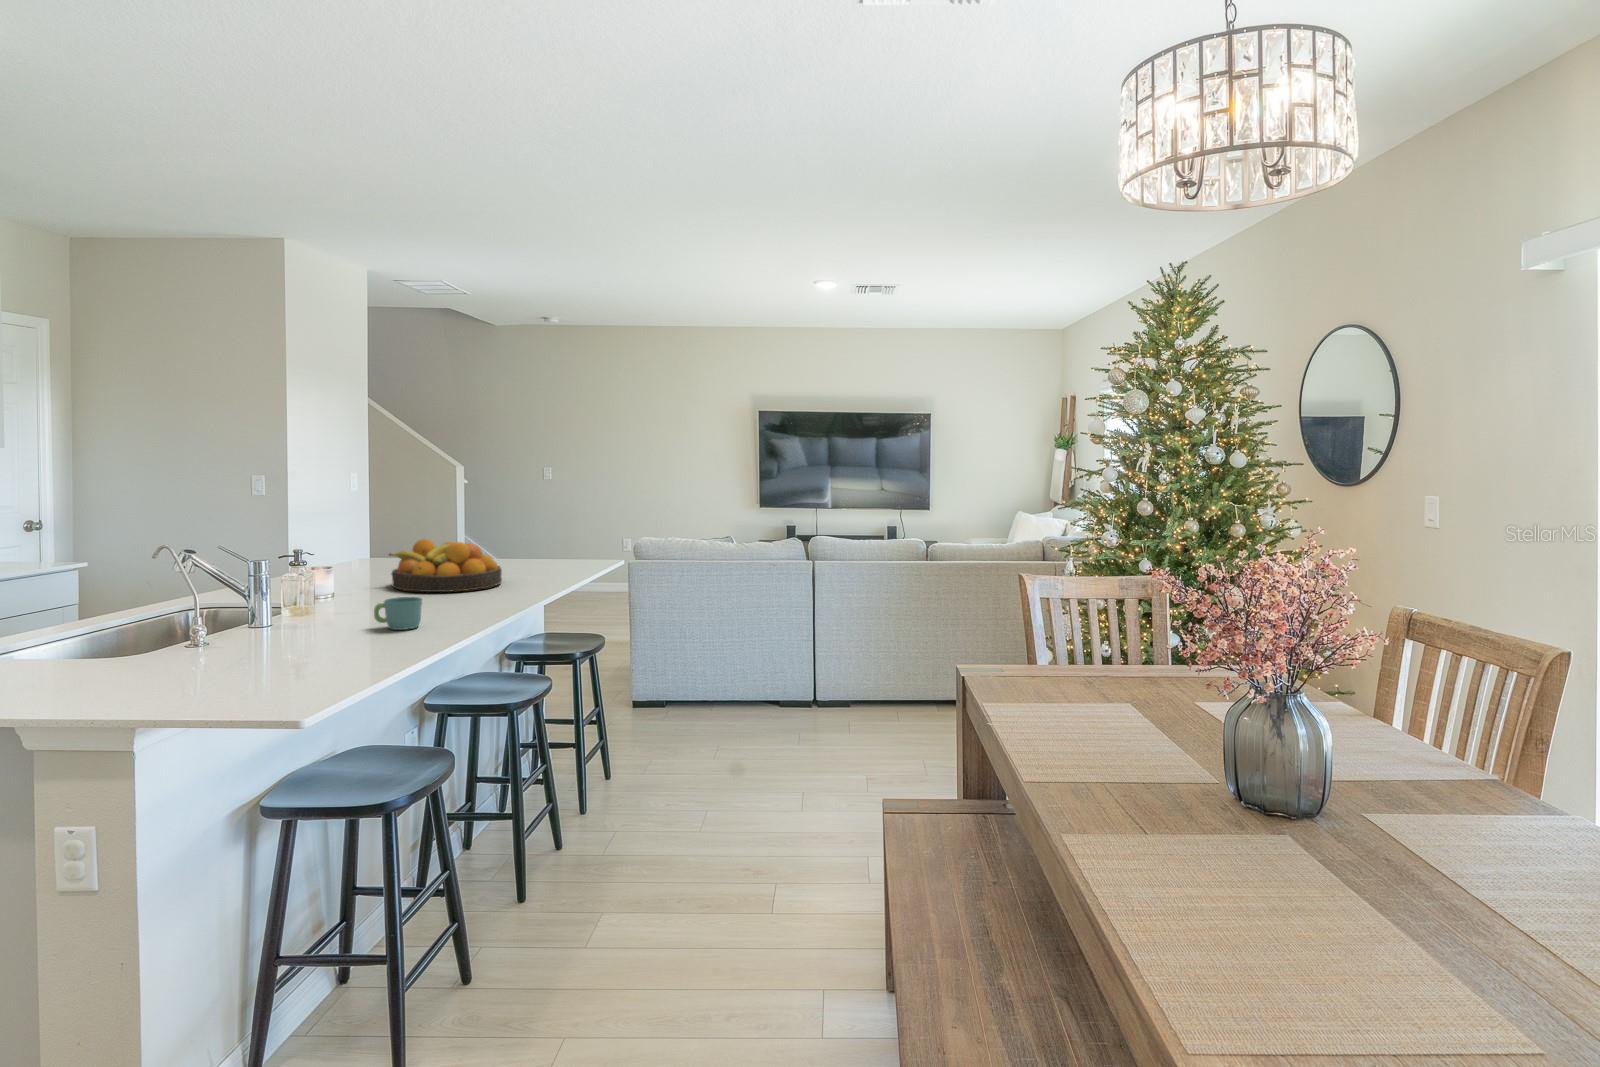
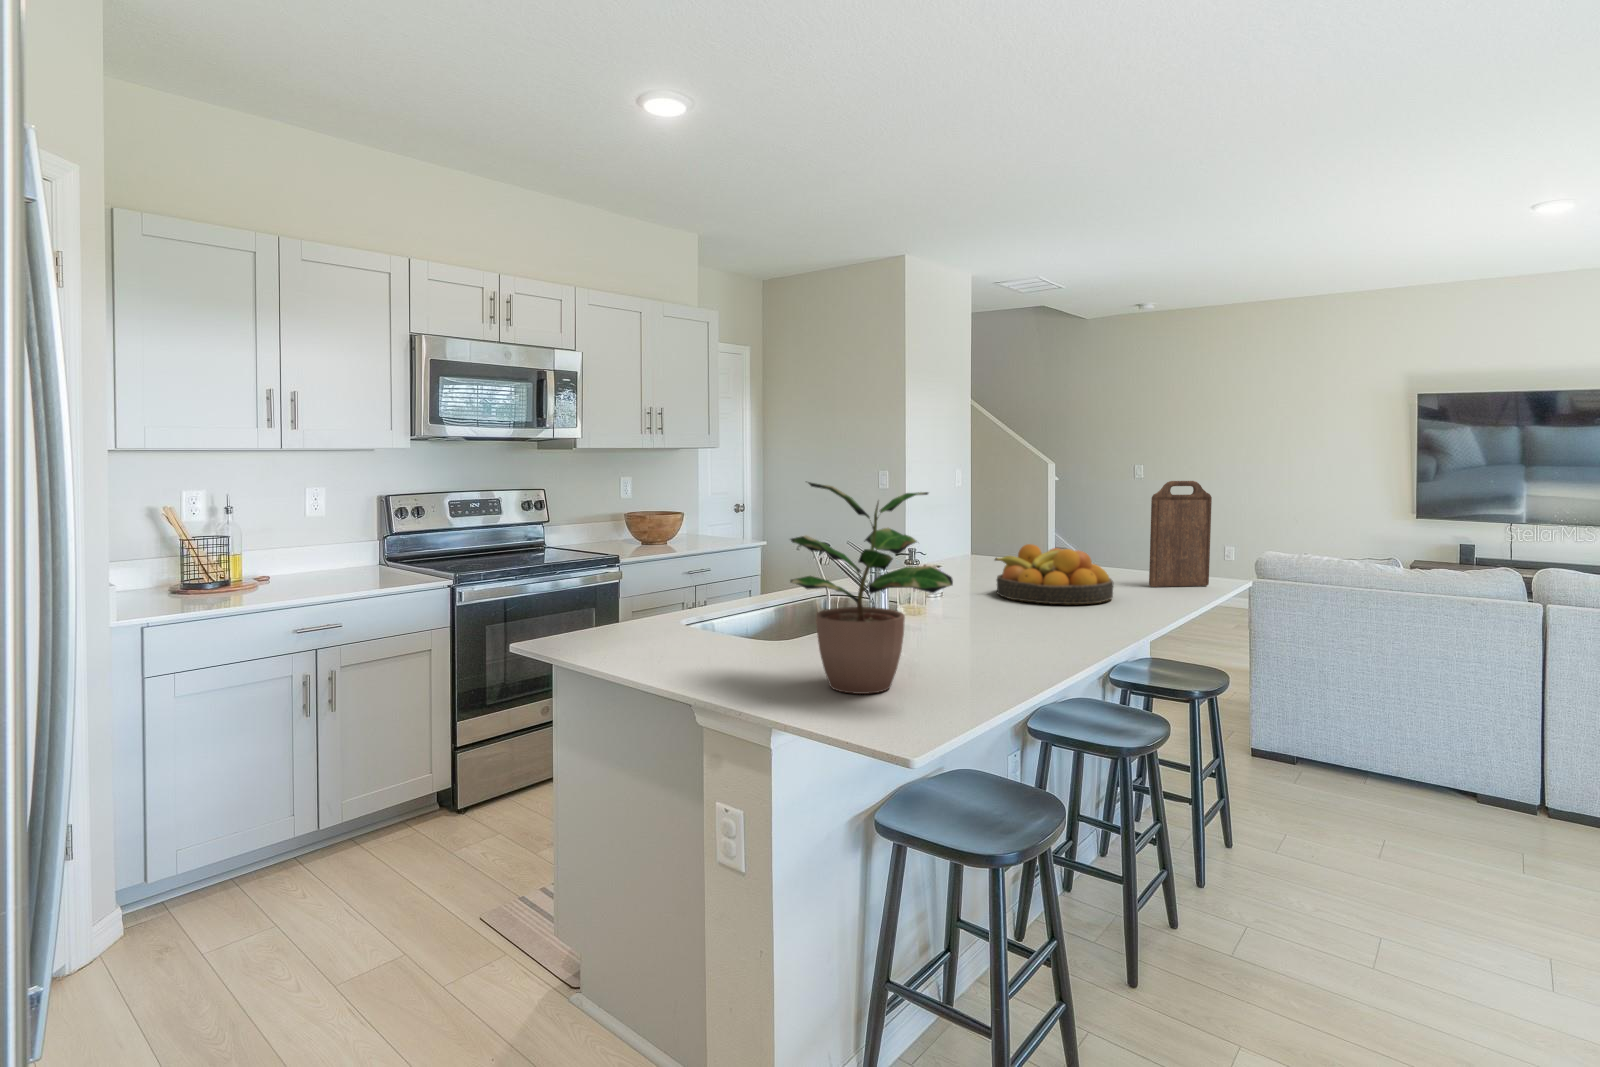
cutting board: none [535,481,585,571] -> present [1149,481,1212,587]
potted plant: none [139,483,328,689] -> present [790,482,953,694]
mug: present [374,597,422,630] -> none [986,609,1036,646]

